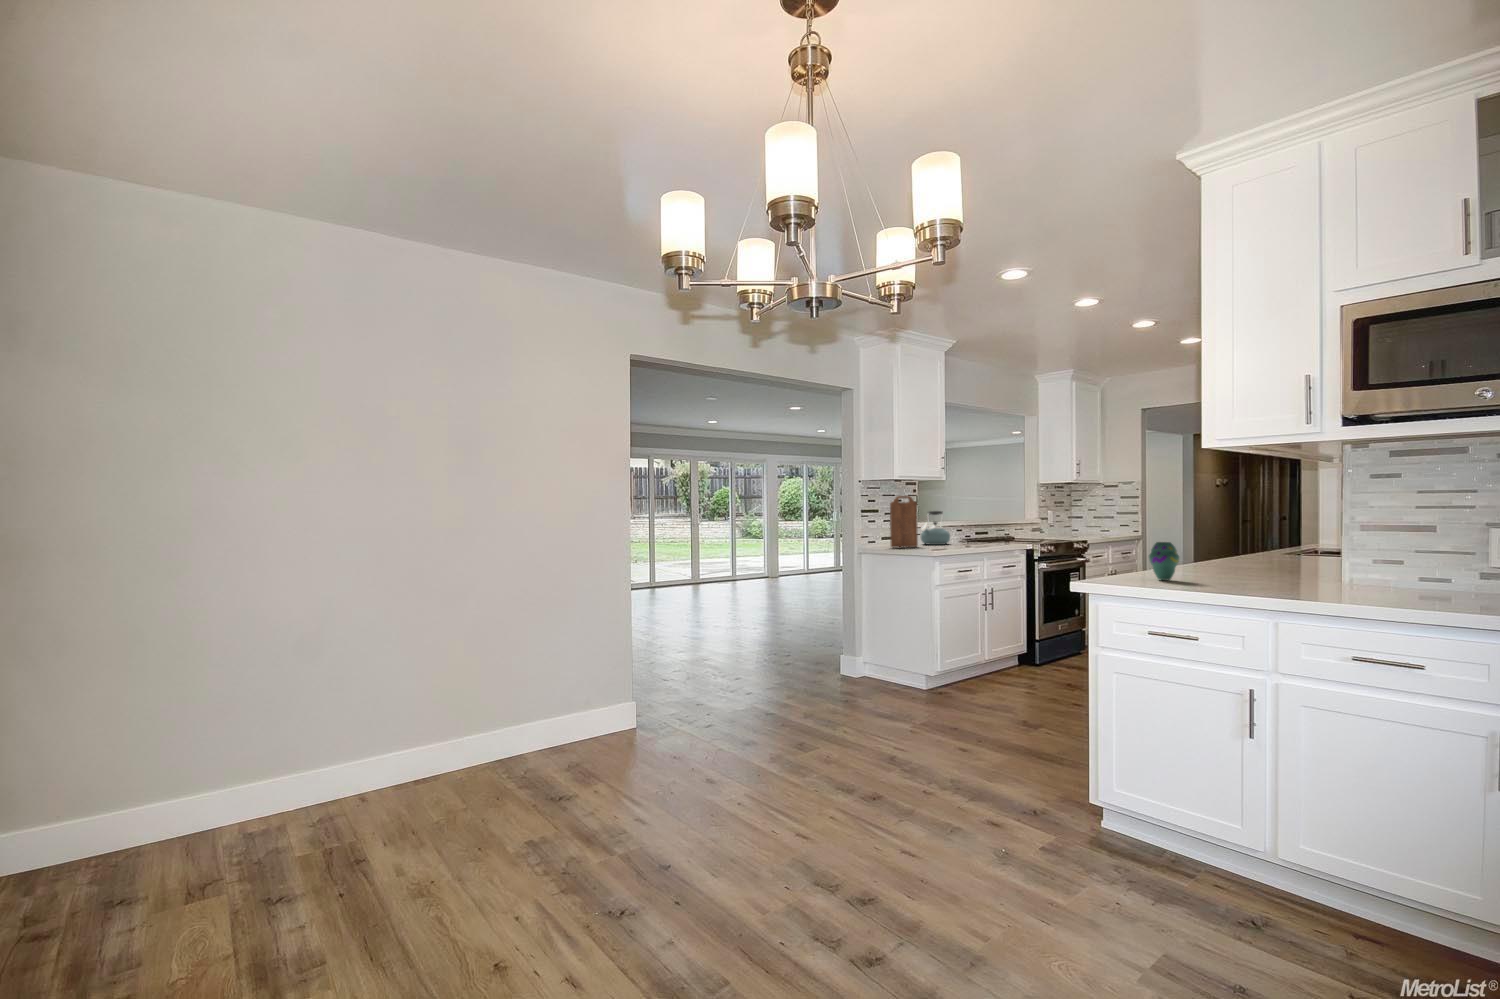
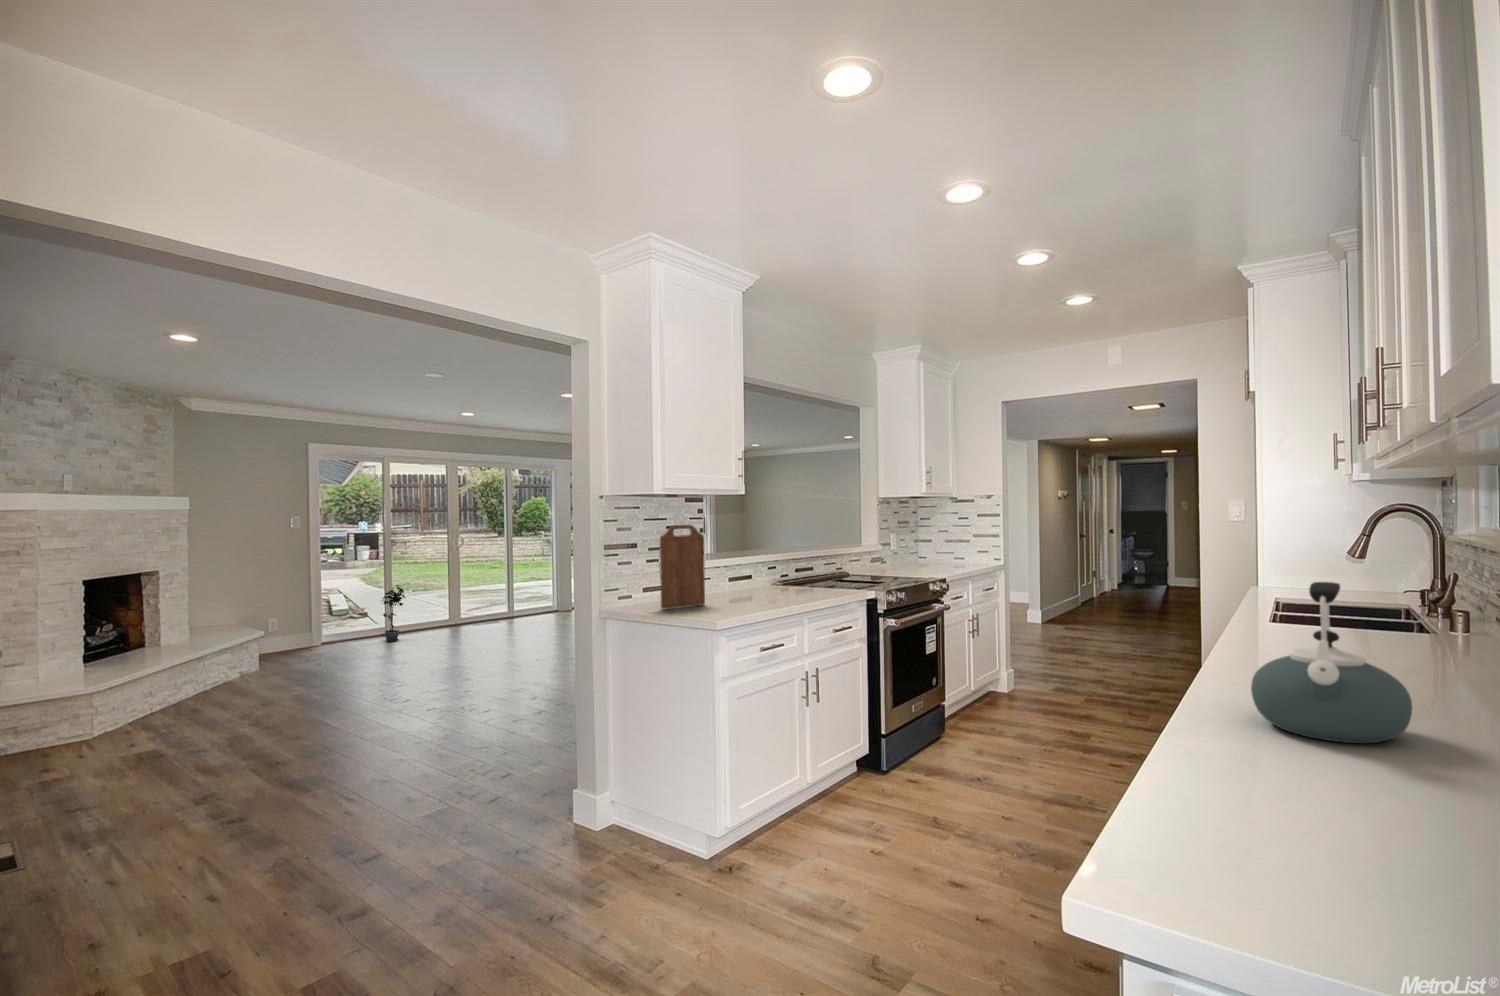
kettle: present [921,511,950,545] -> present [1251,582,1412,743]
vase: present [1149,542,1179,580] -> none [1257,757,1367,895]
potted plant: none [647,551,666,593] -> present [383,585,405,642]

